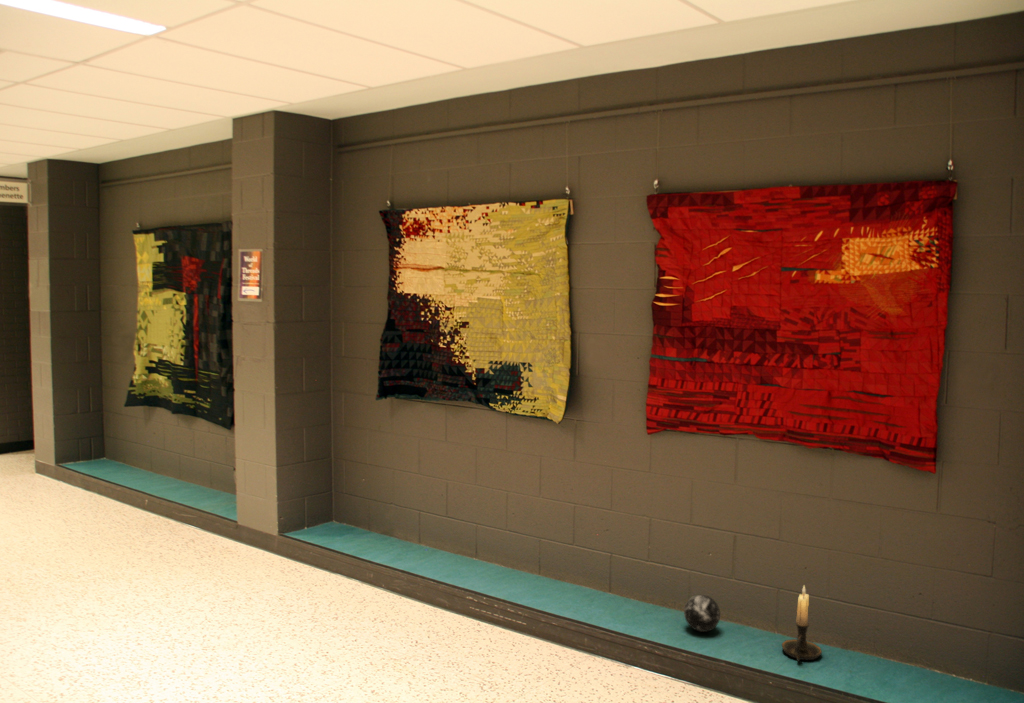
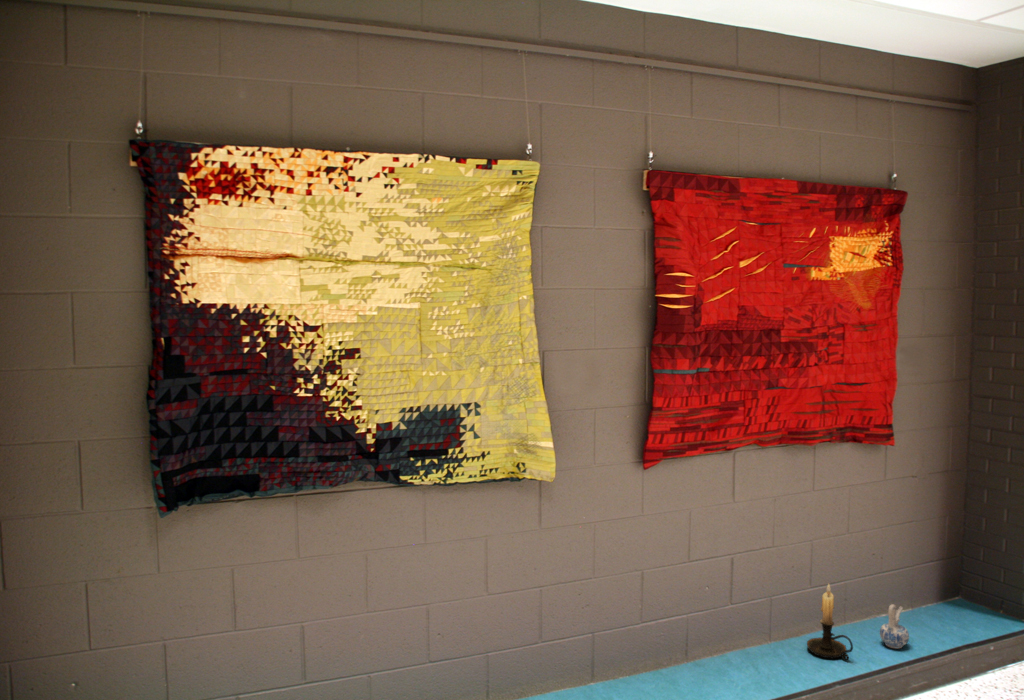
decorative orb: present [684,595,720,632] -> none [724,633,765,675]
ceramic pitcher: none [860,631,892,683] -> present [880,604,909,648]

